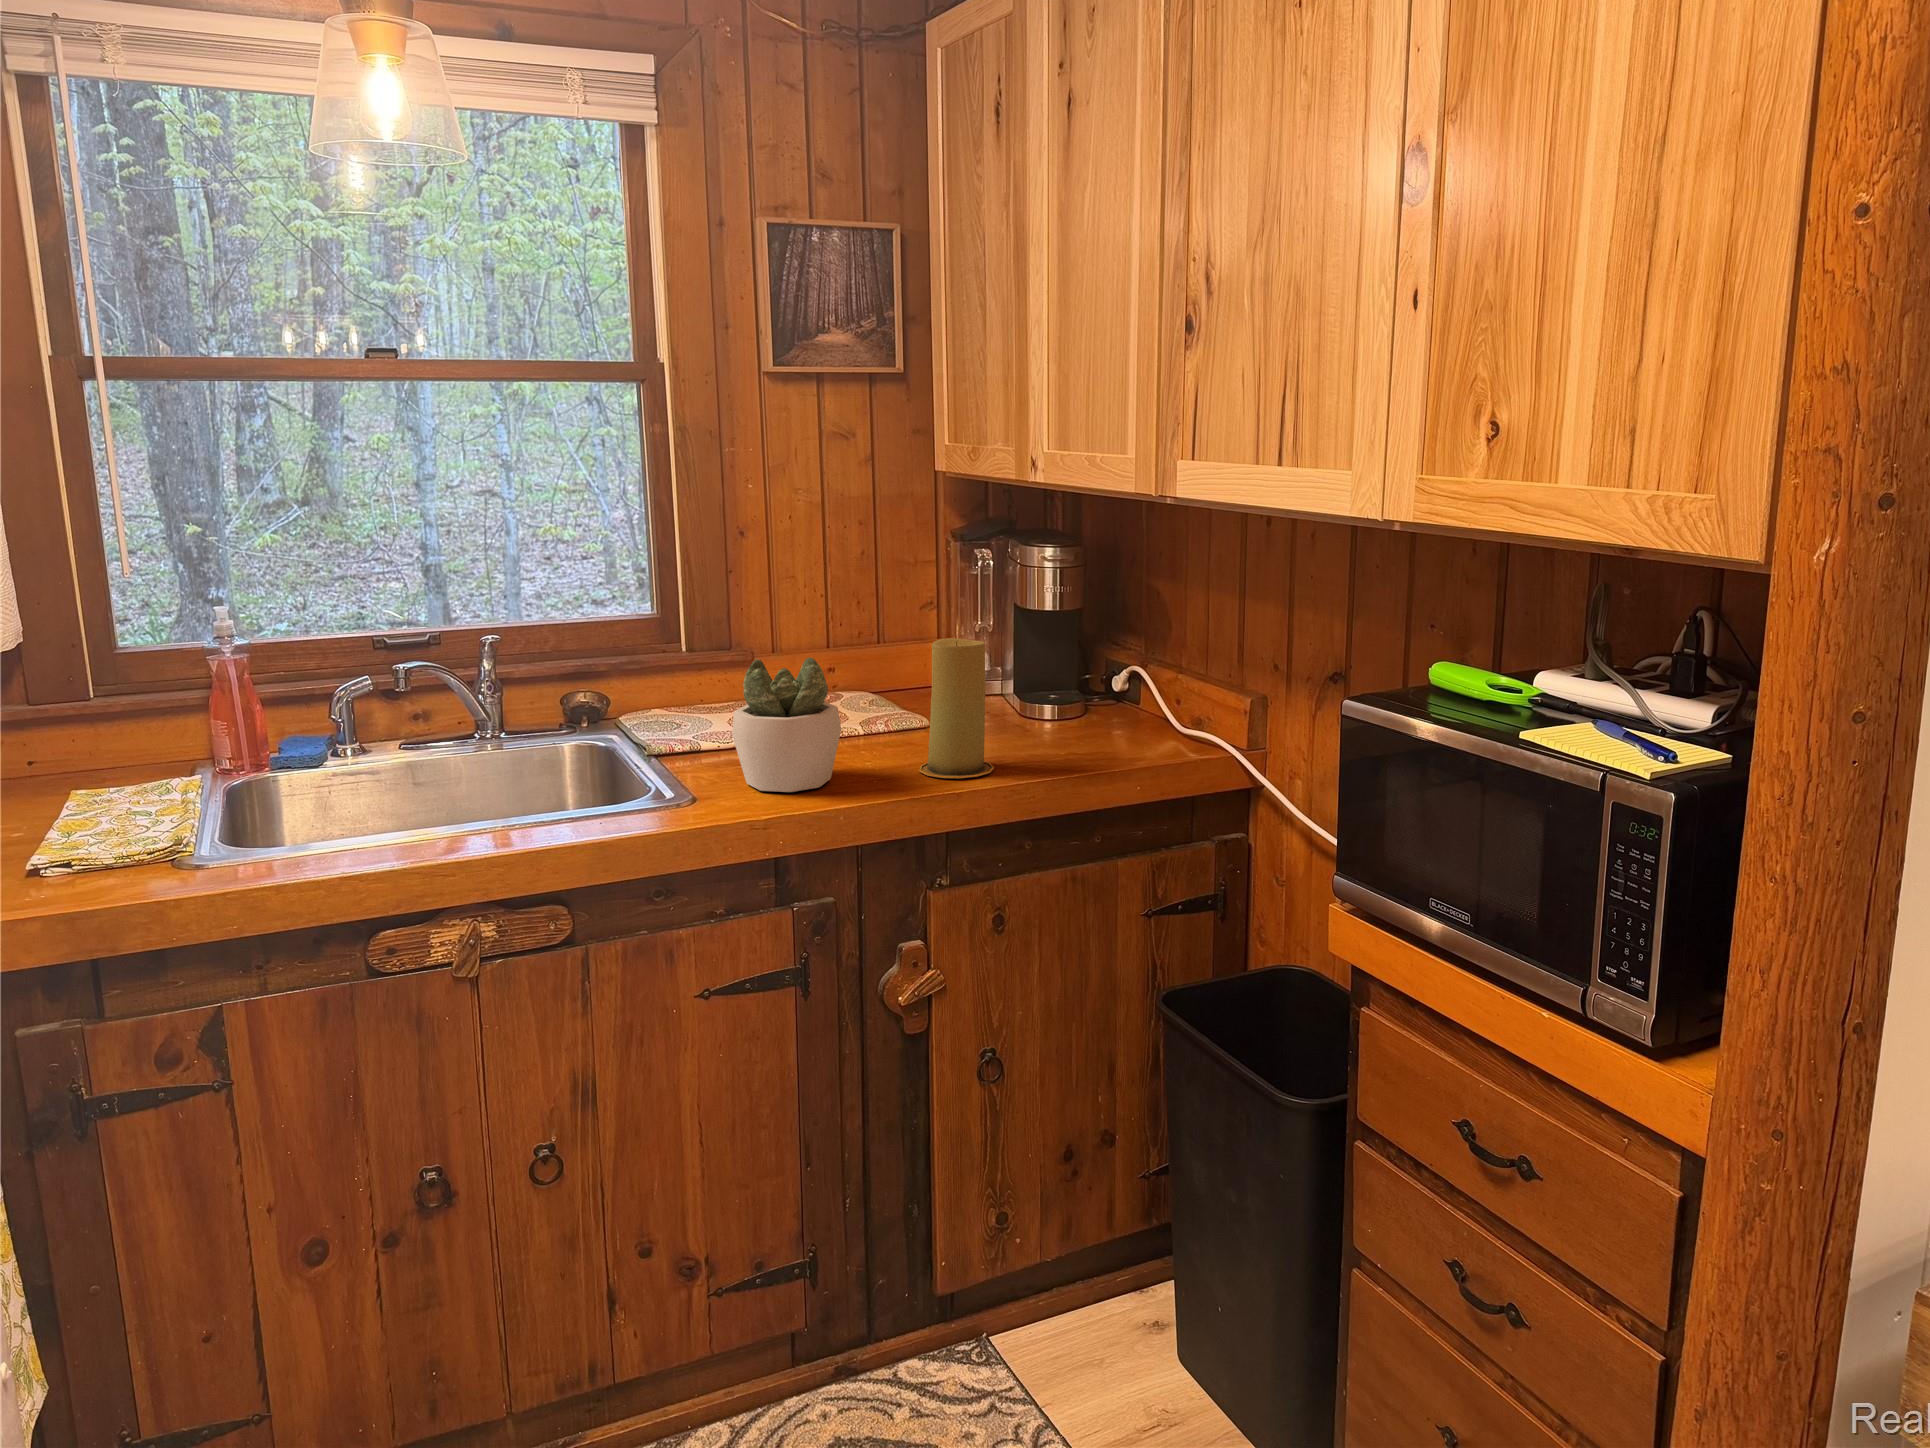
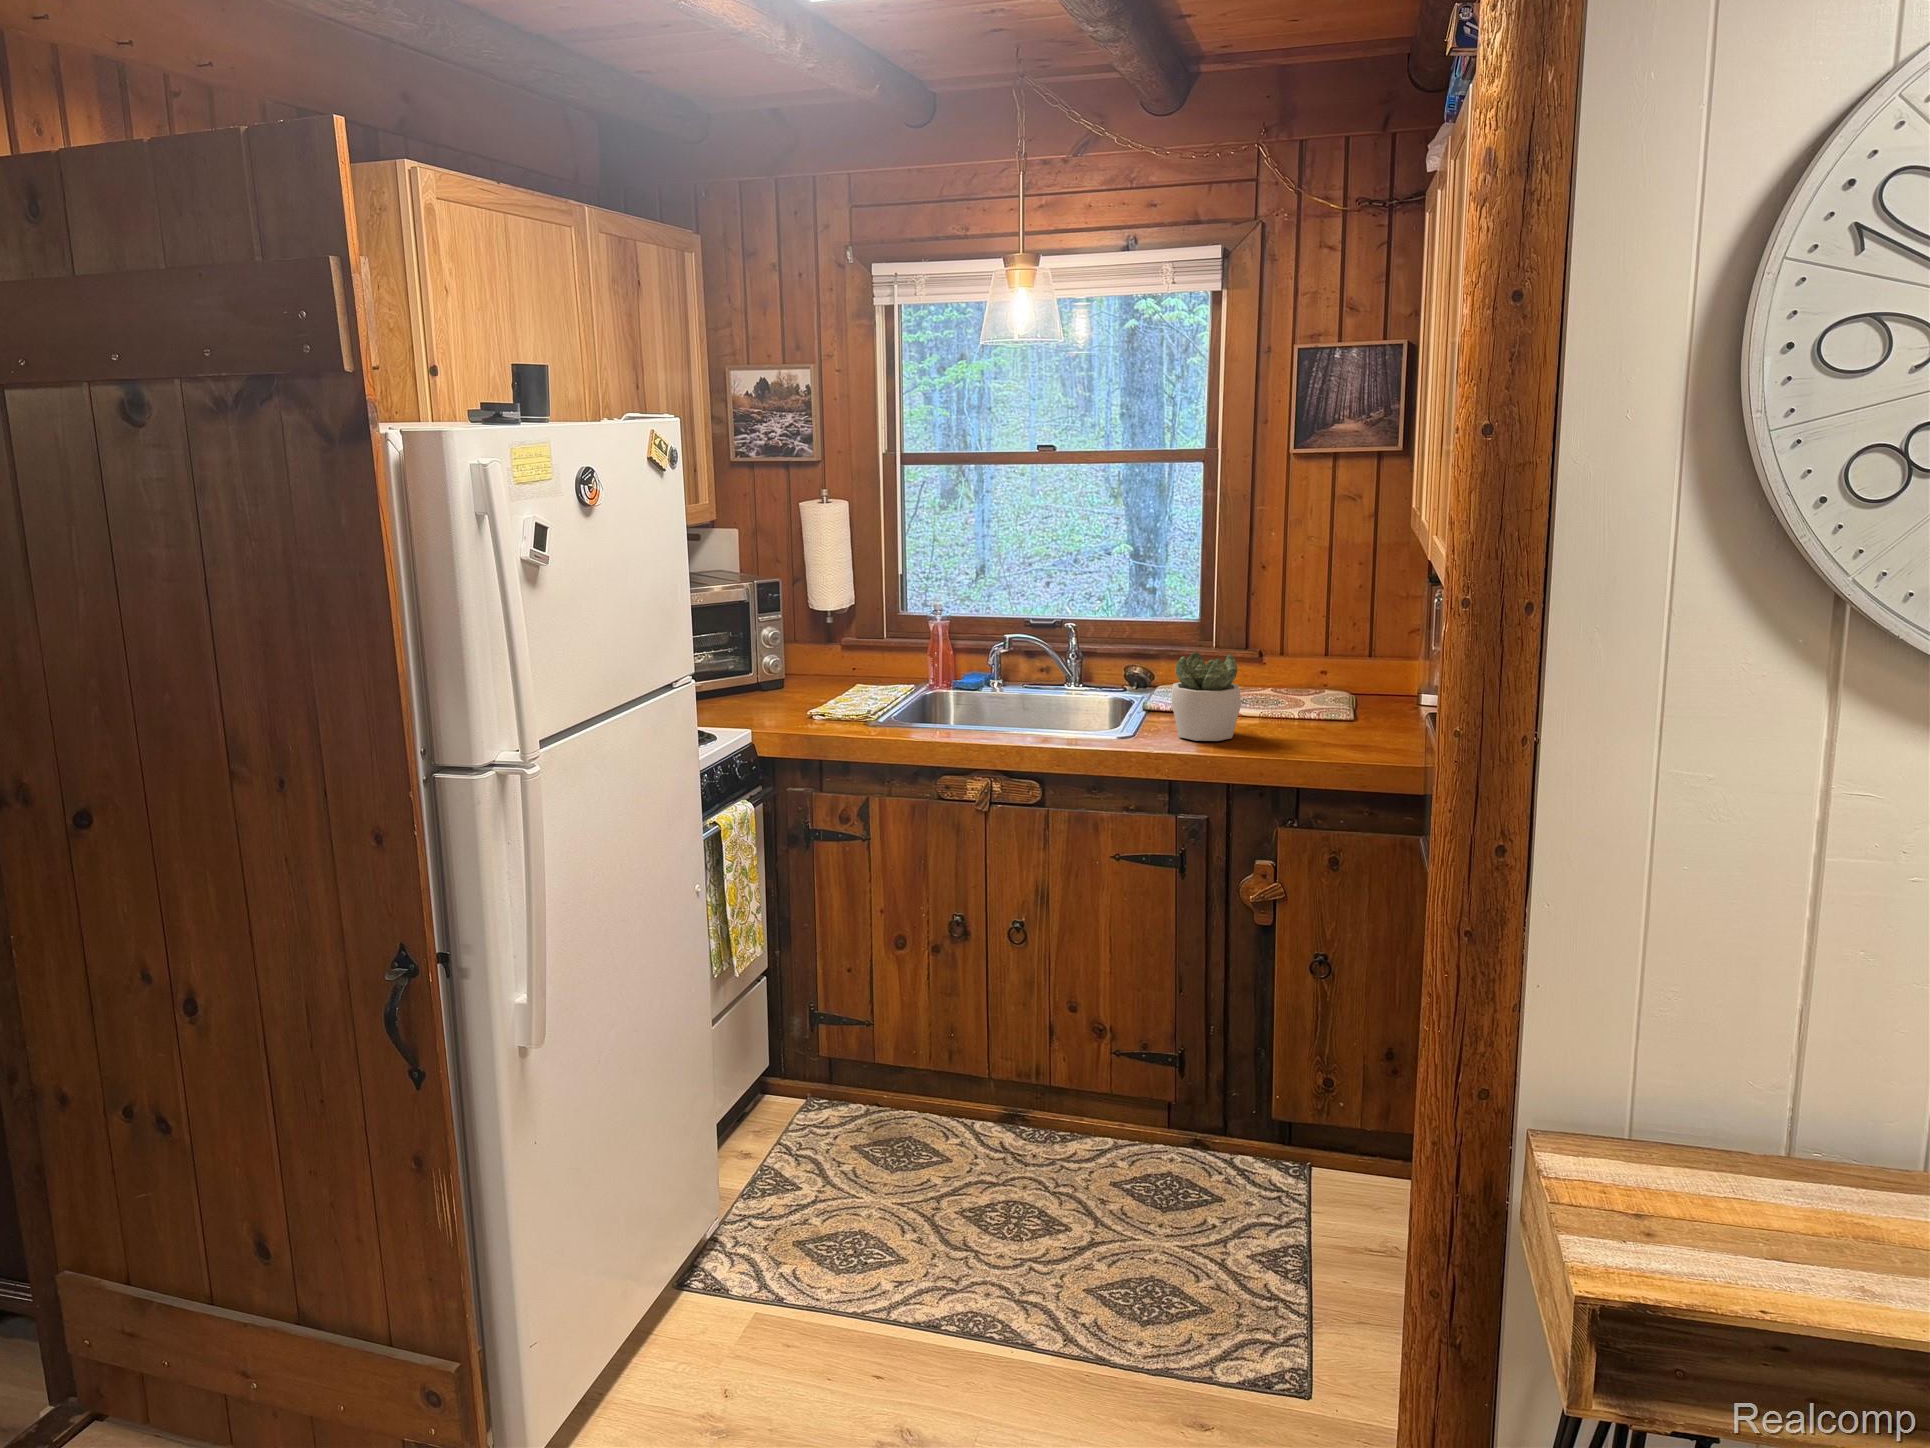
candle: present [920,638,994,778] -> none [1298,651,1355,751]

